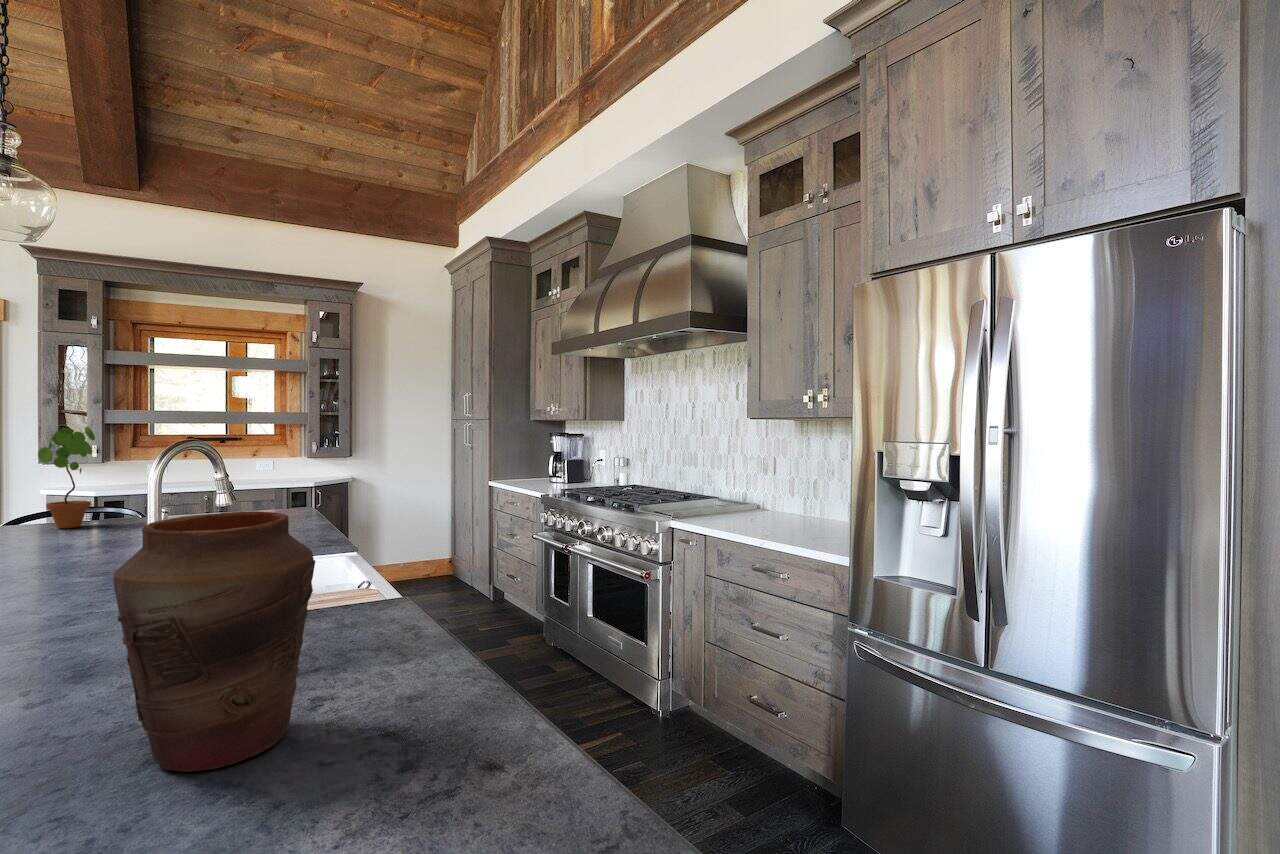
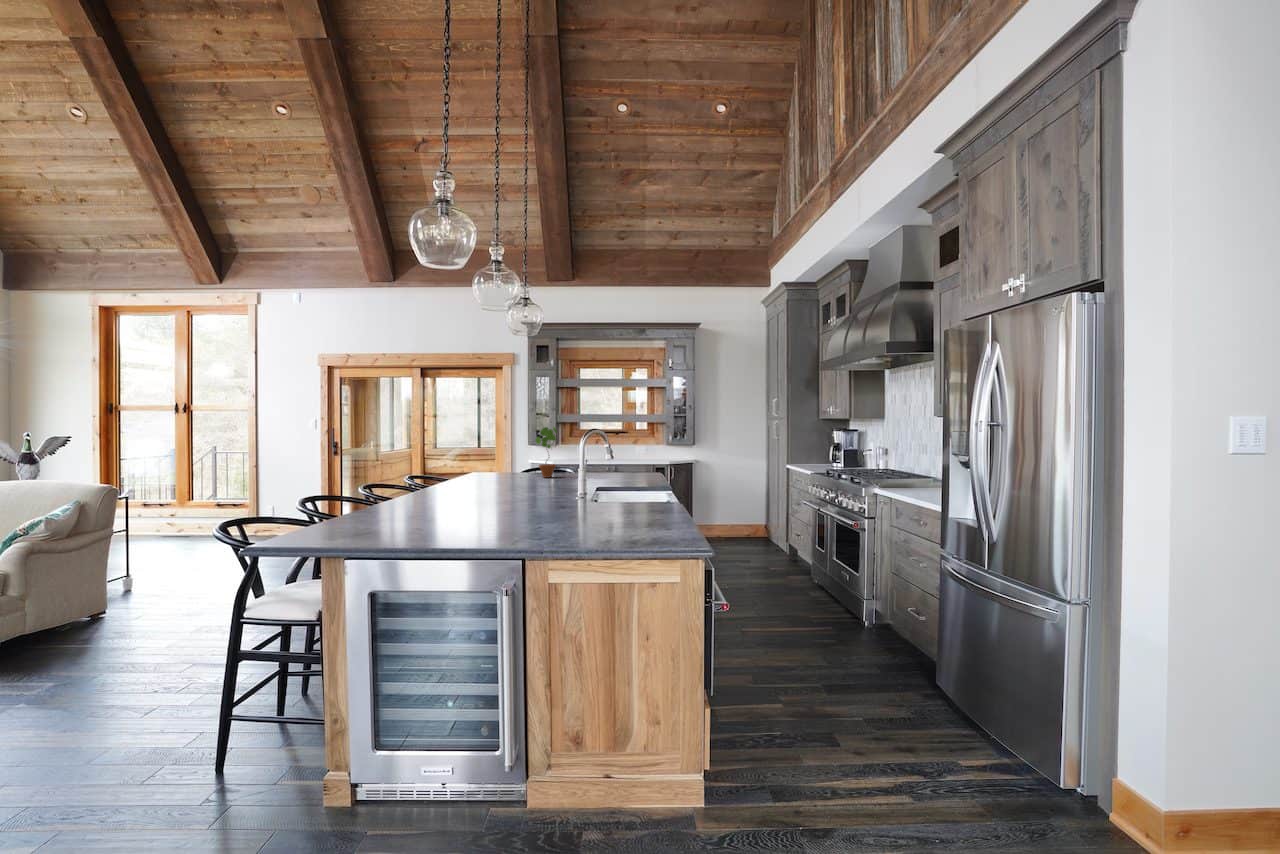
vase: present [113,511,316,772] -> none [572,454,623,527]

